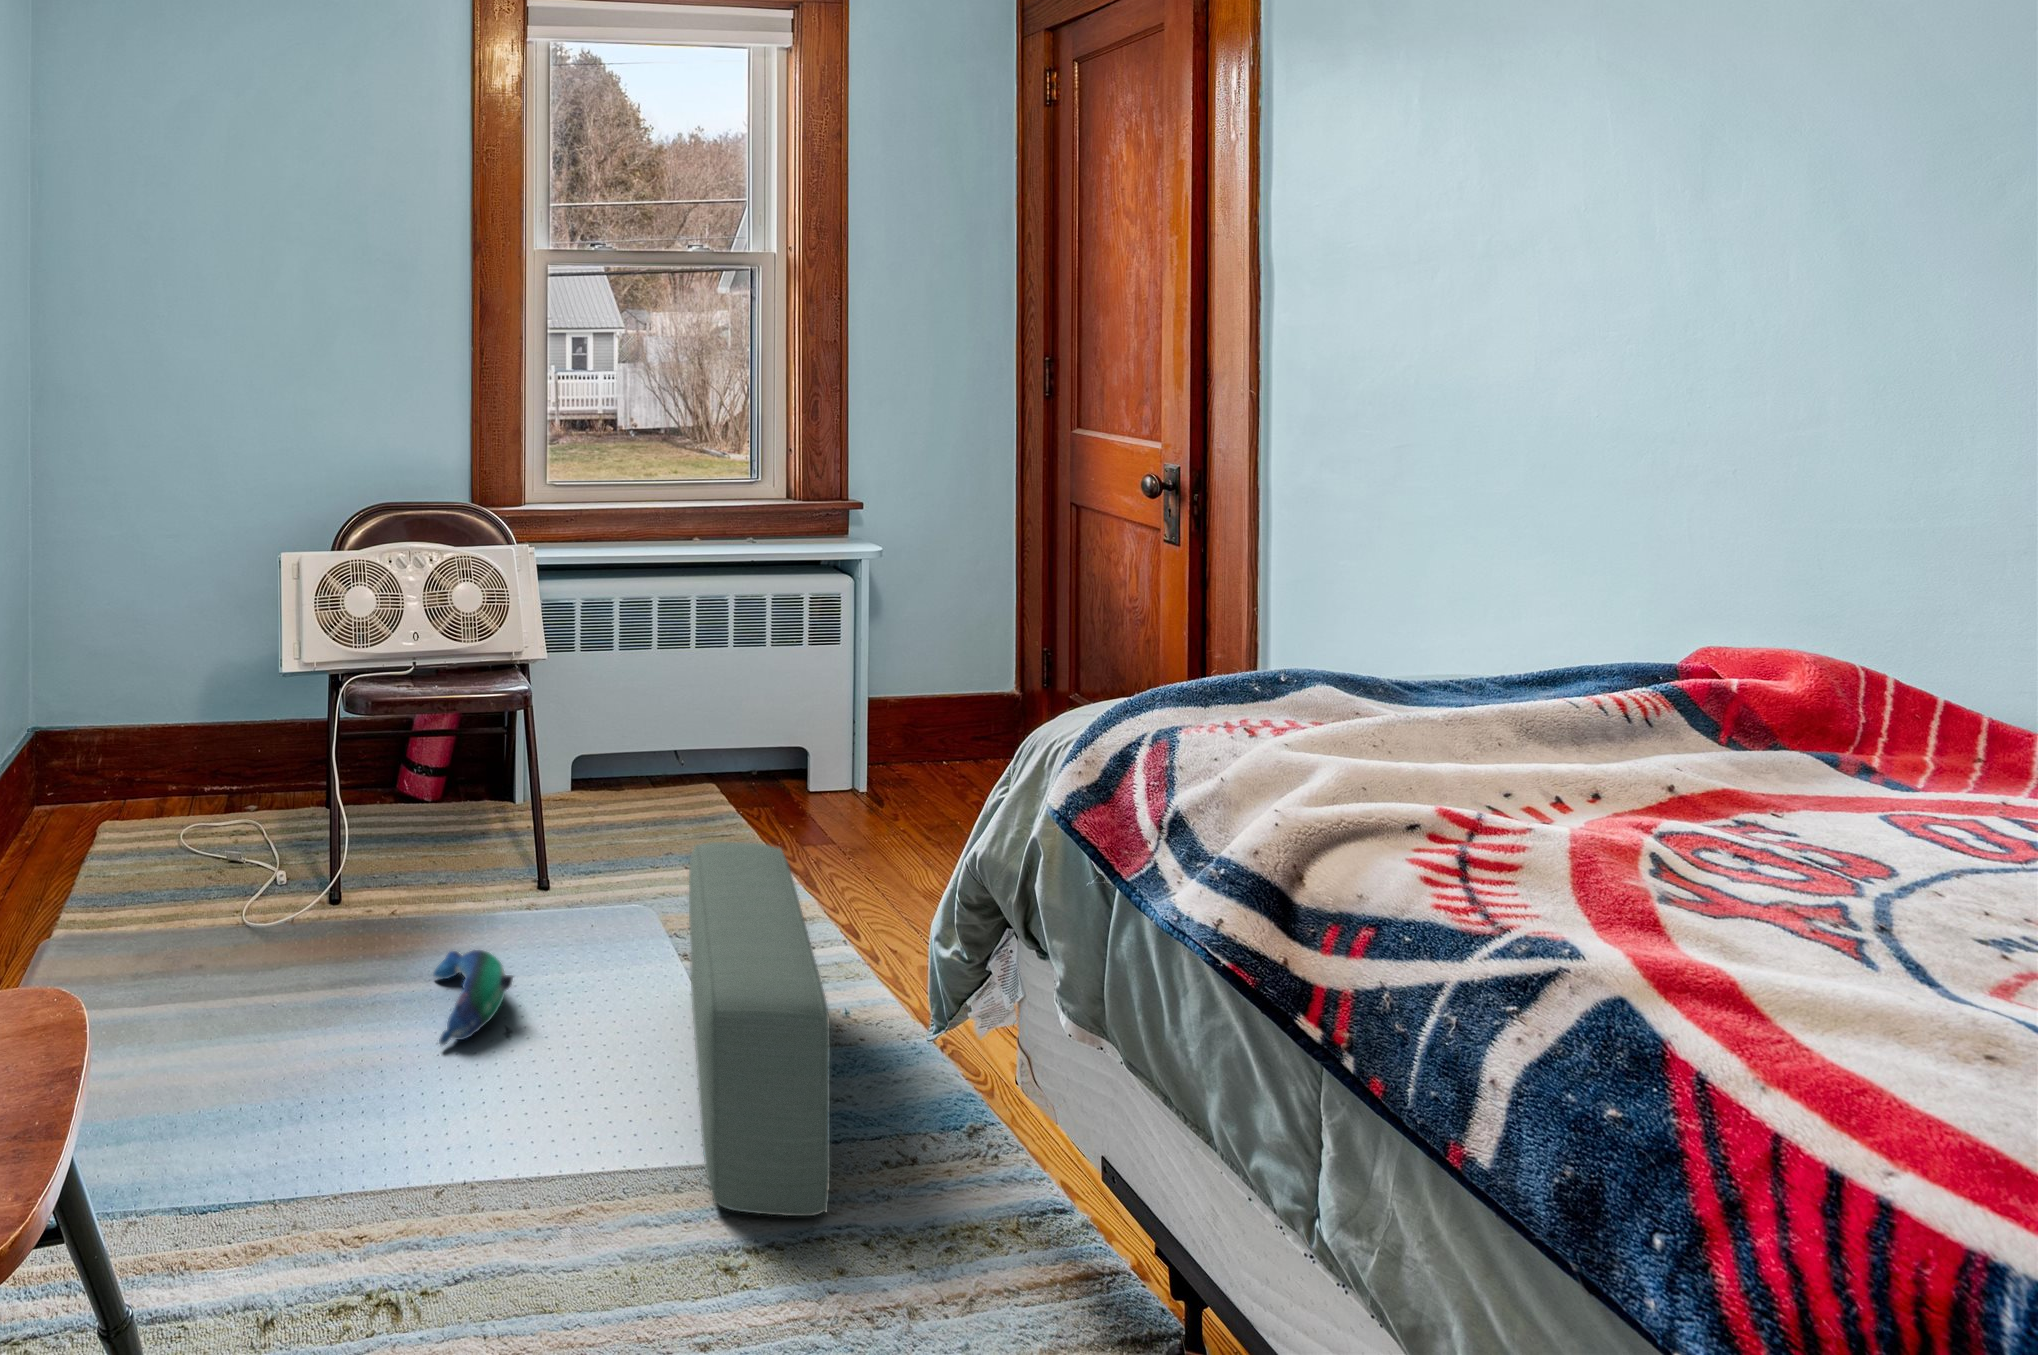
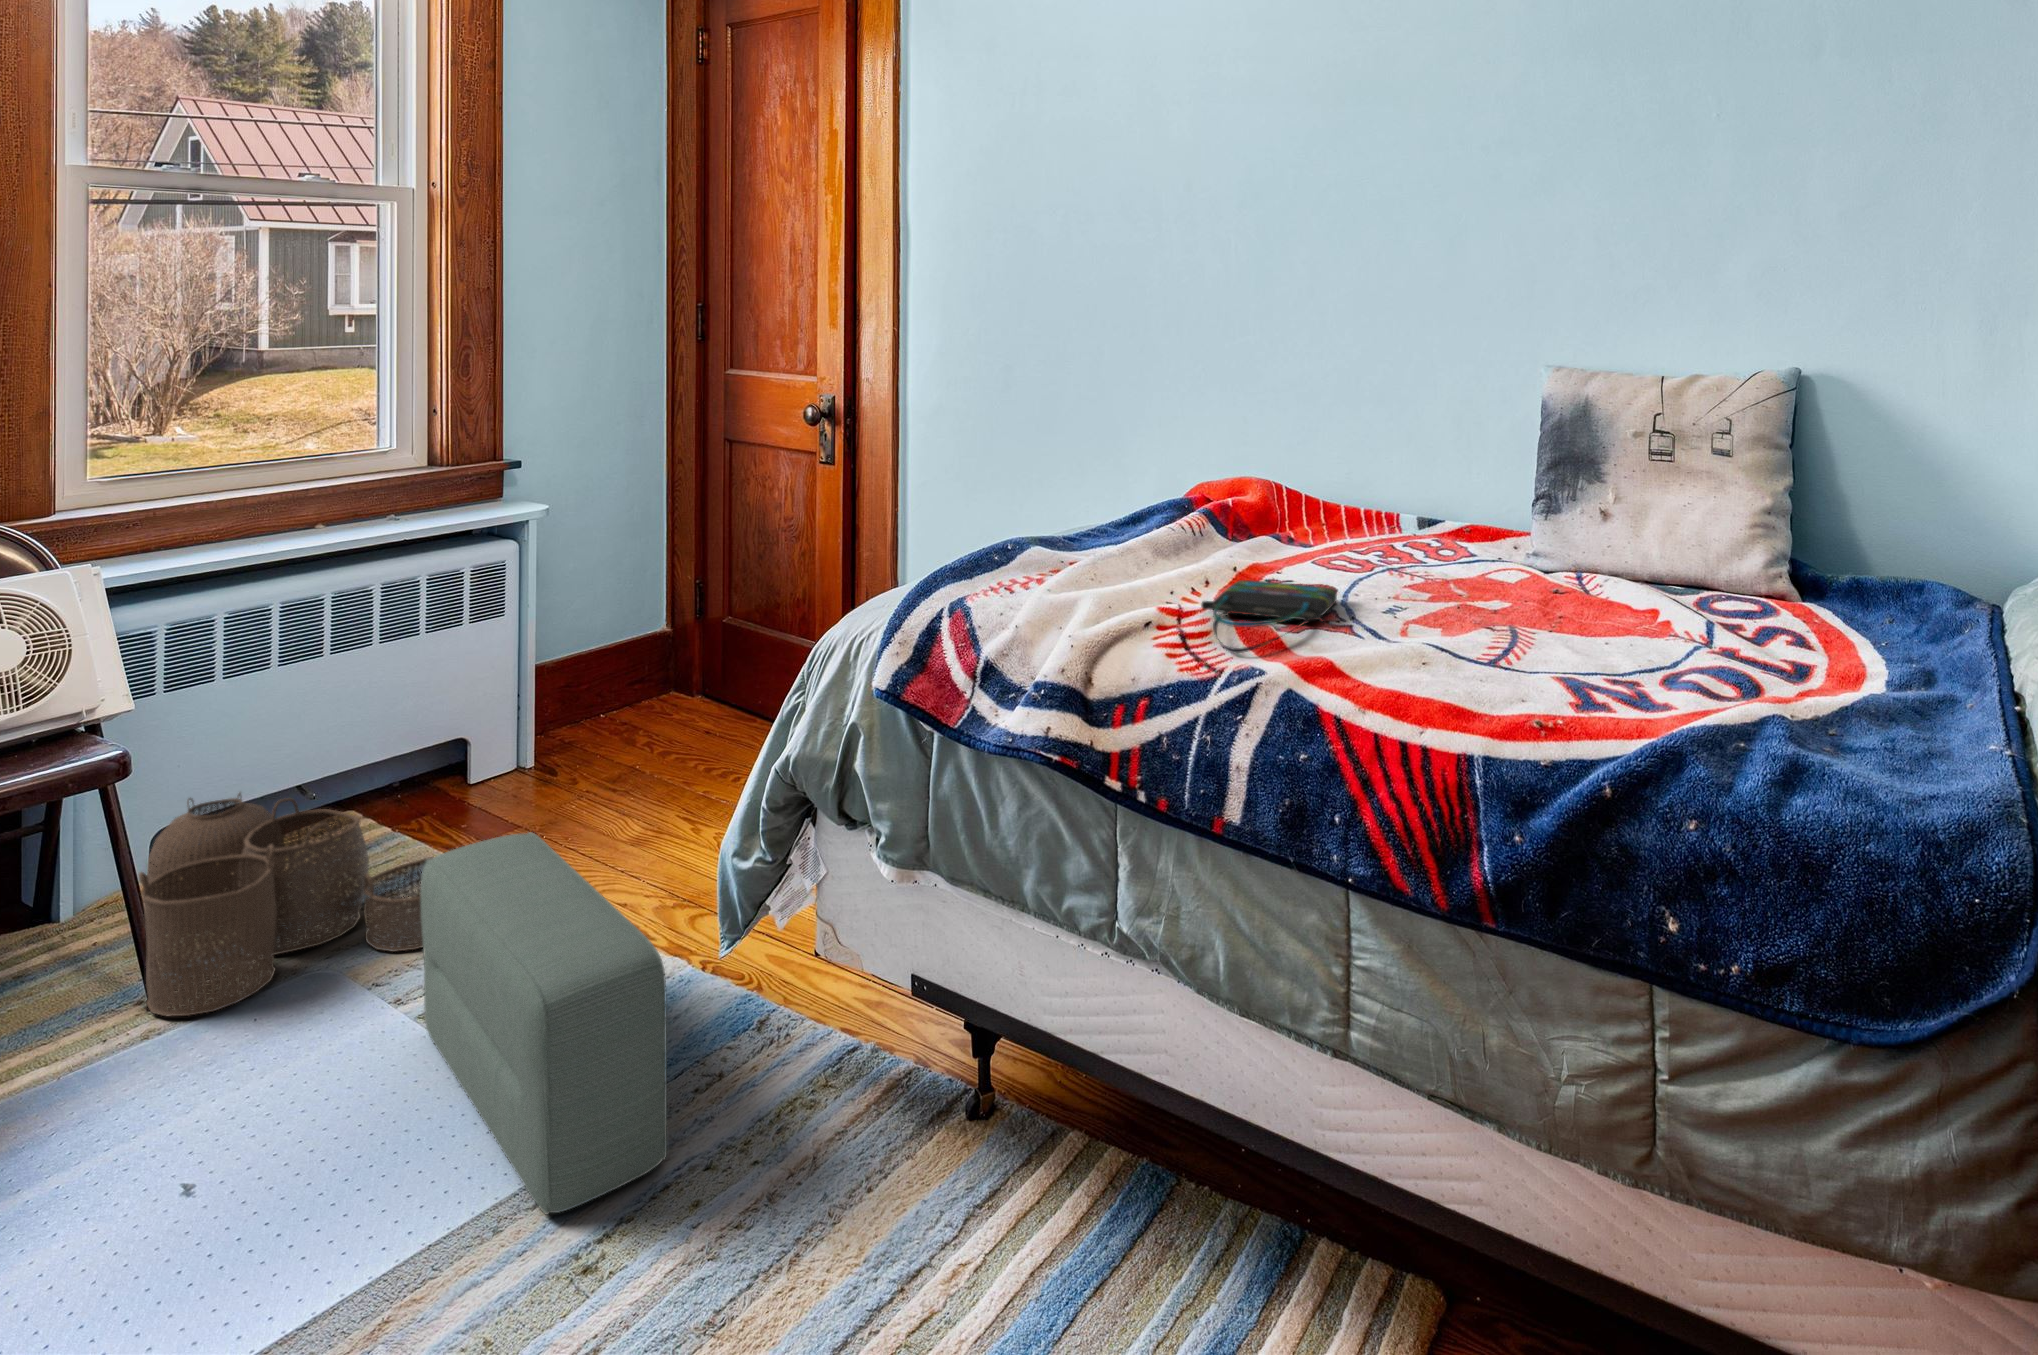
woven basket: none [536,739,770,919] -> present [139,793,434,1016]
tote bag: none [1531,802,1859,915] -> present [1201,580,1337,653]
plush toy: present [434,950,513,1045] -> none [13,1101,178,1247]

